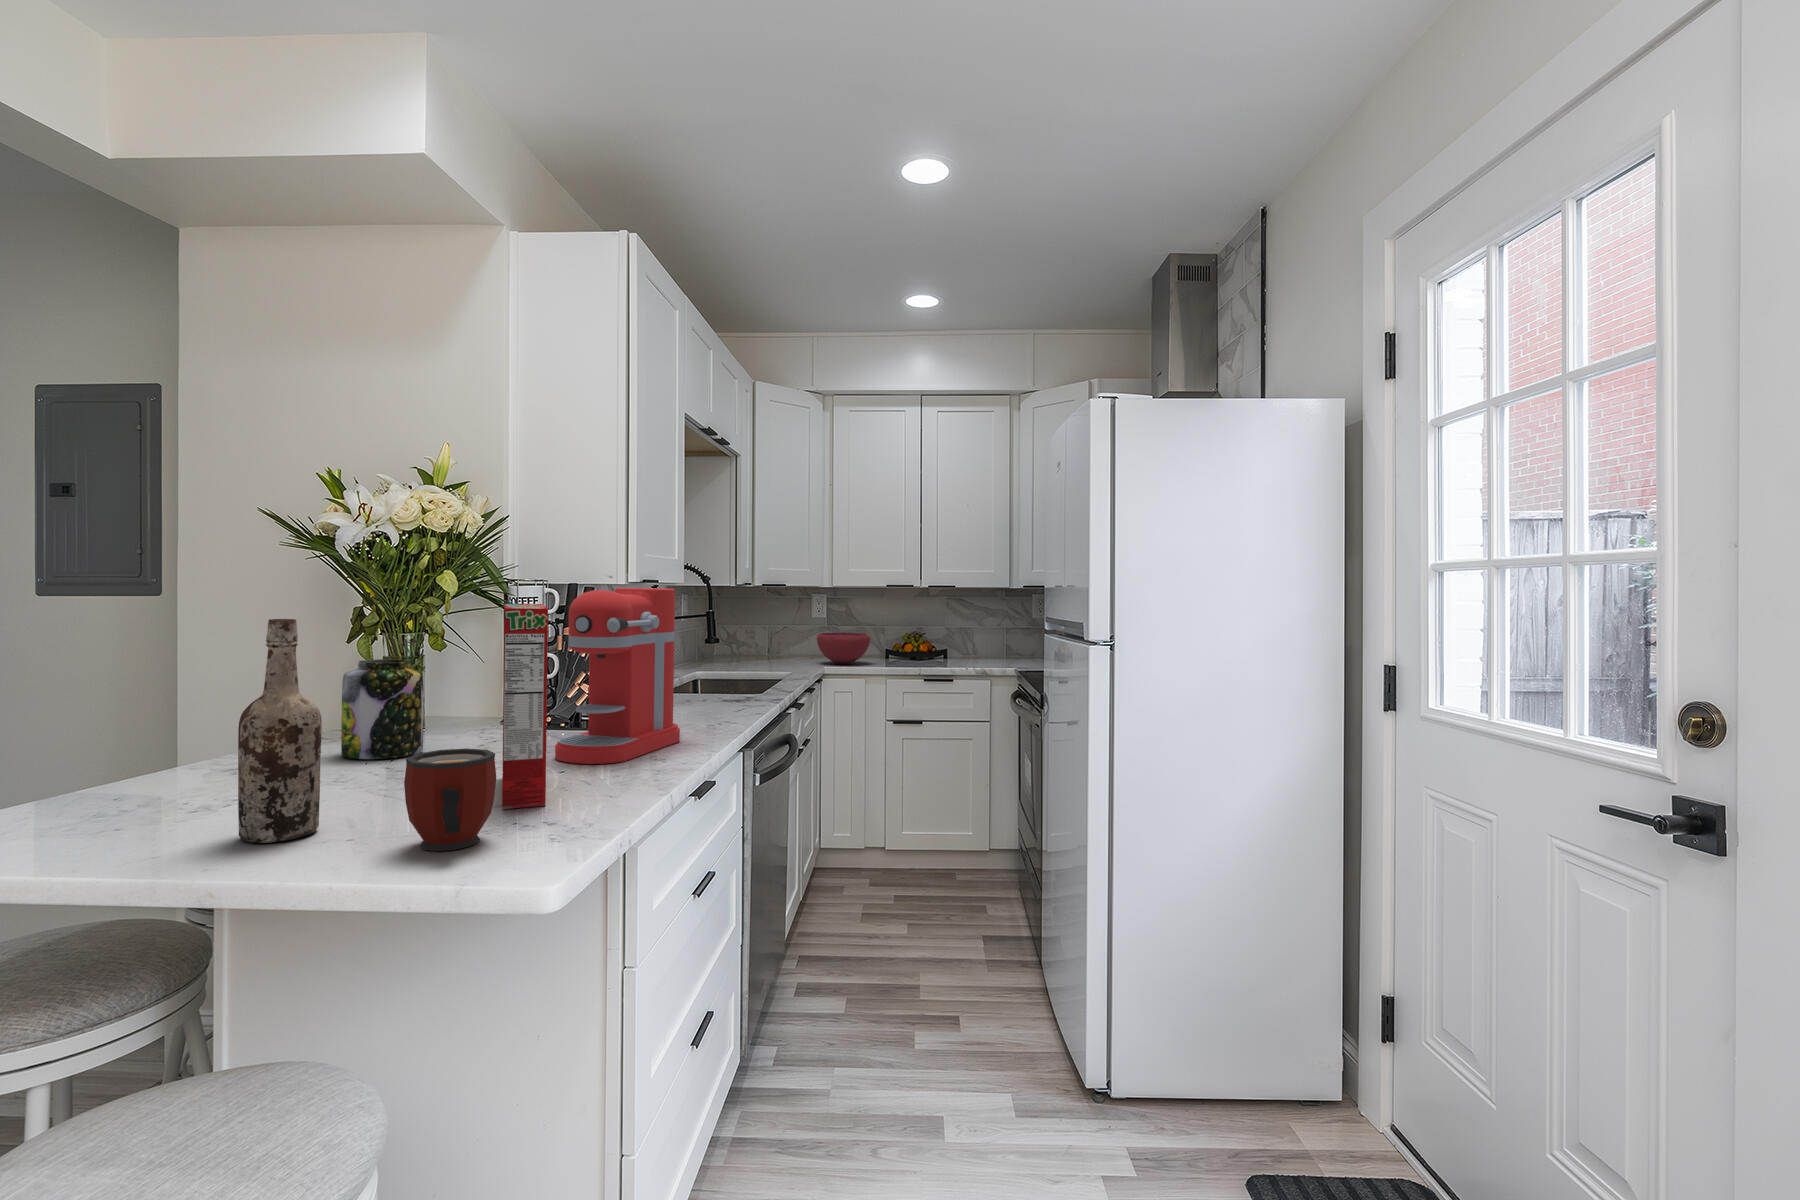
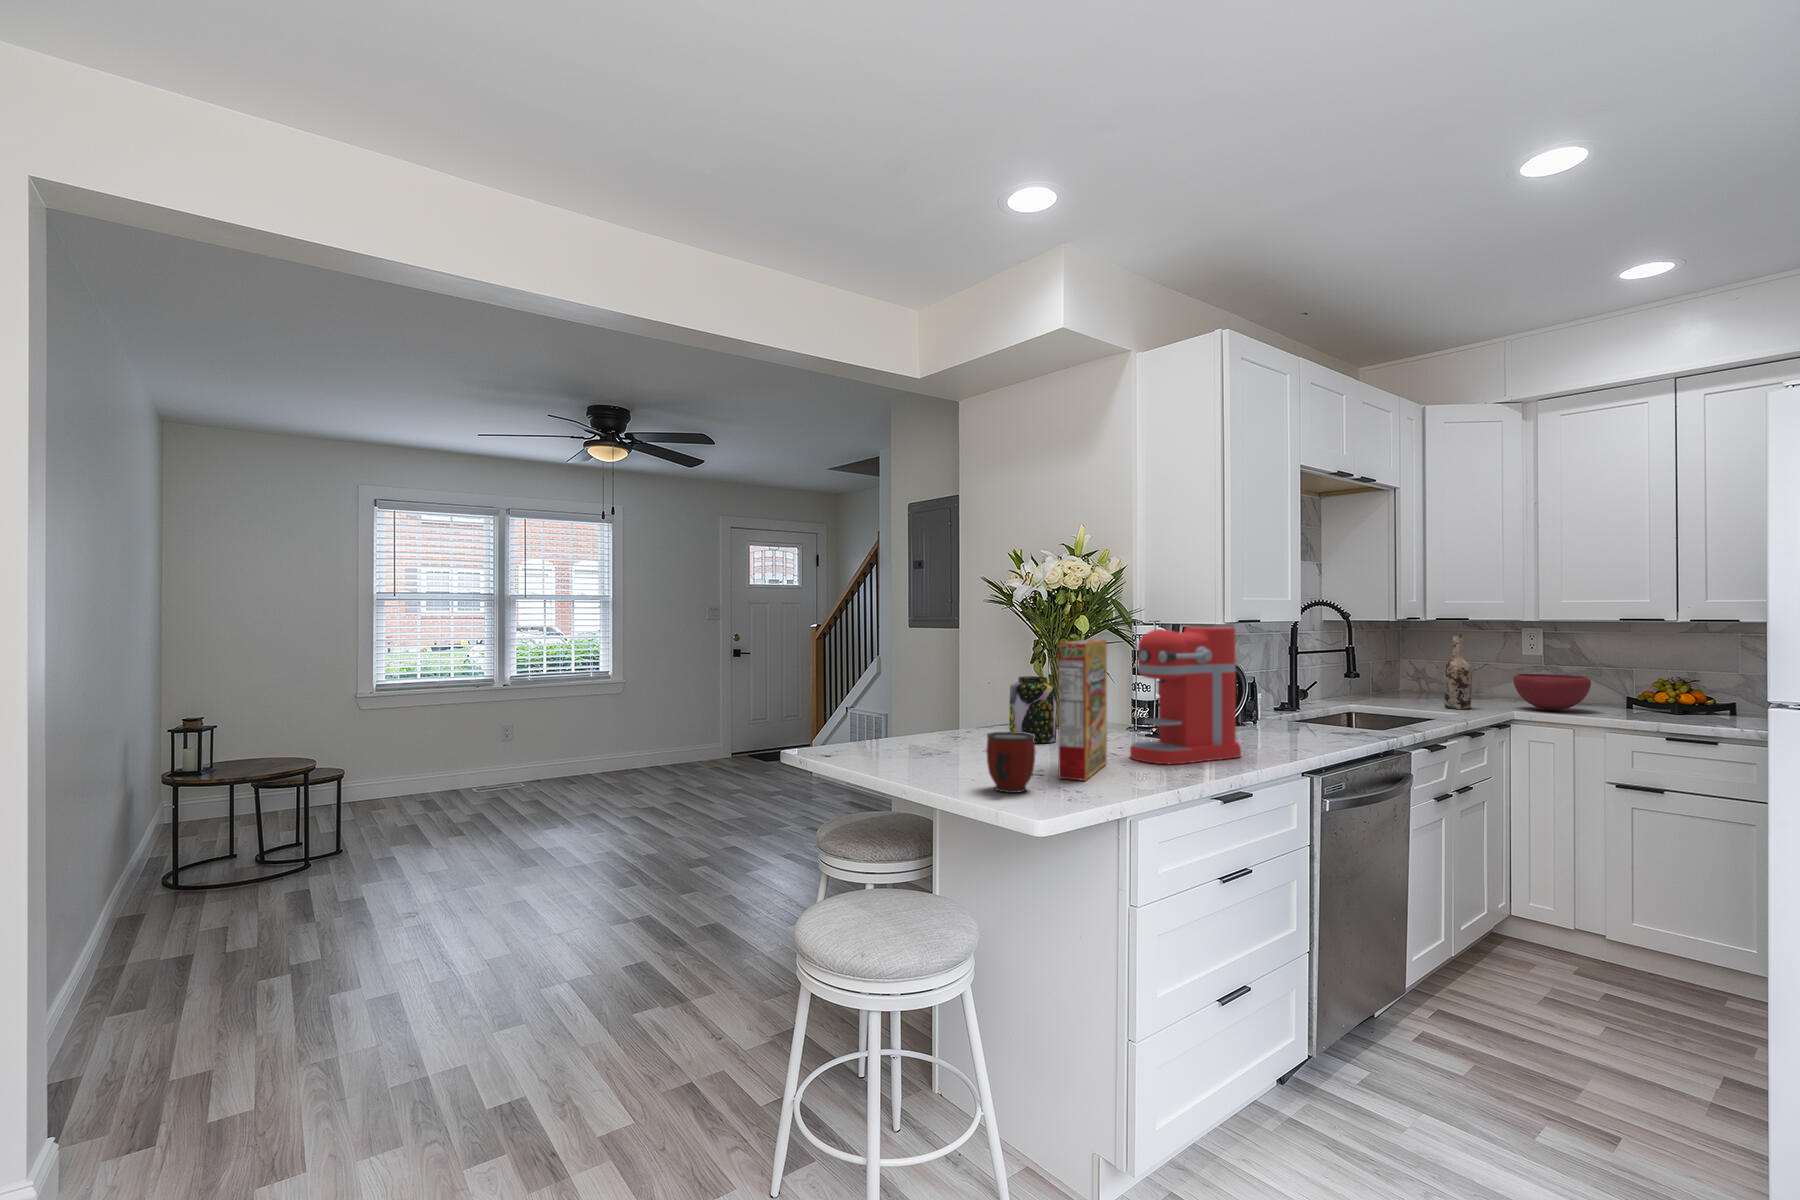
wine bottle: present [238,619,322,843] -> present [1444,634,1472,709]

